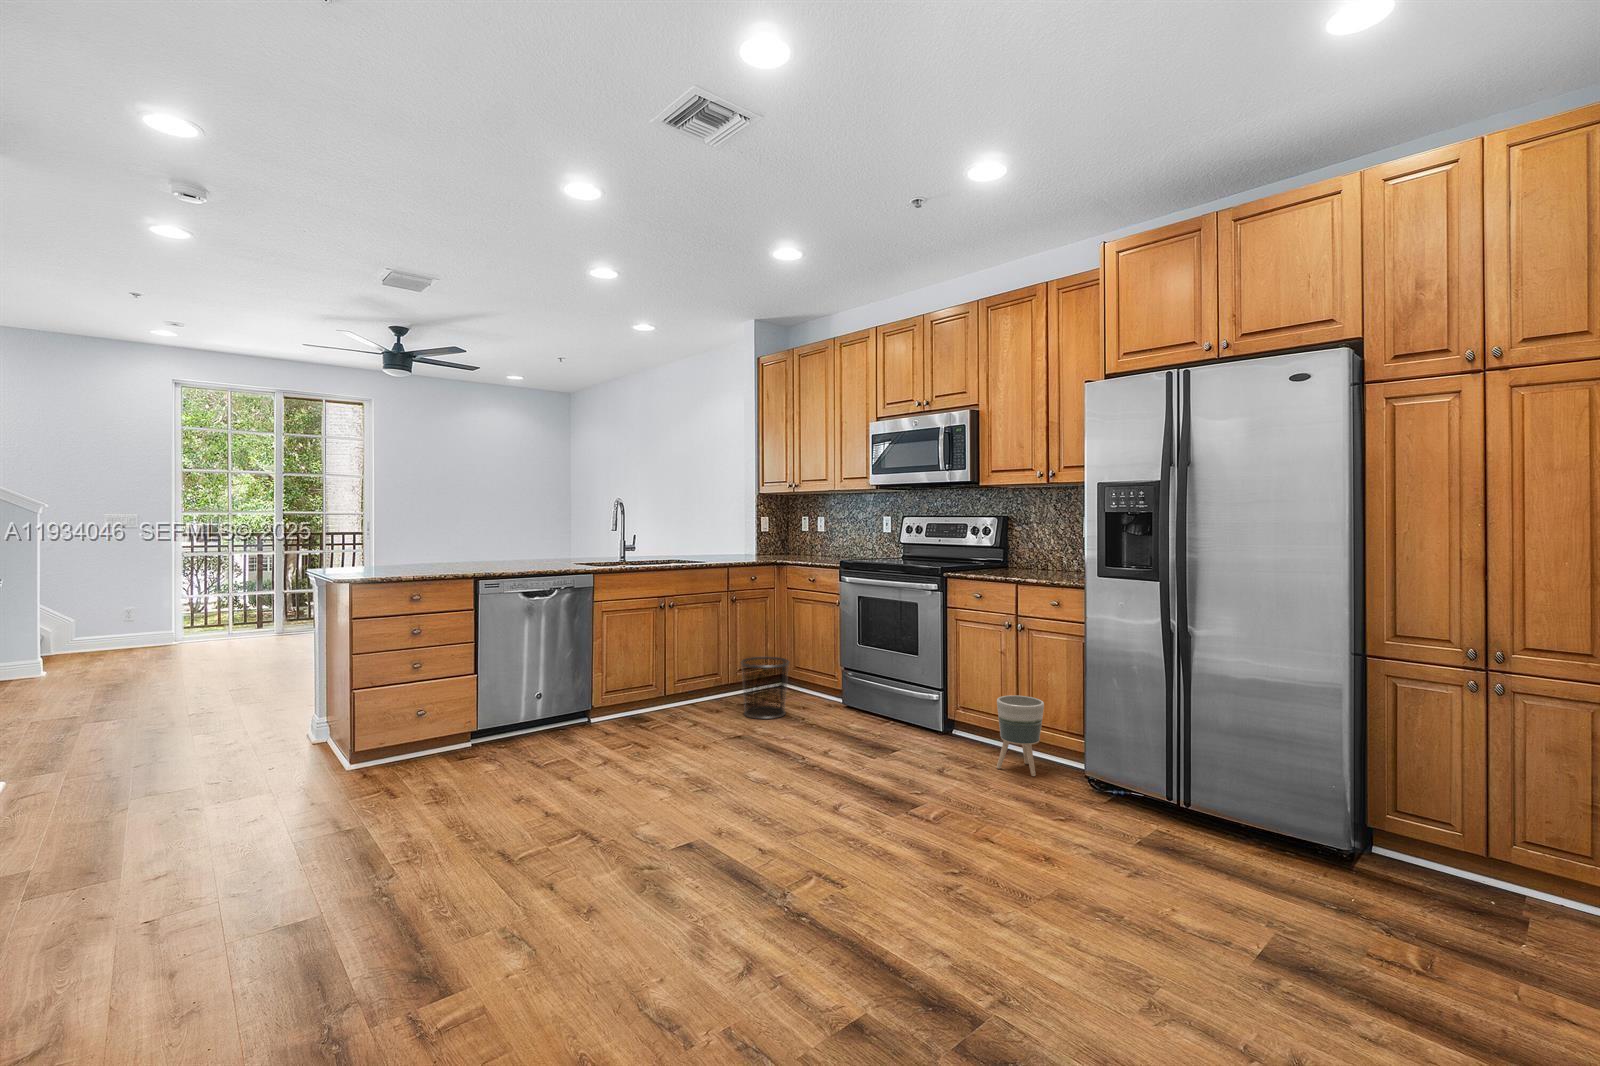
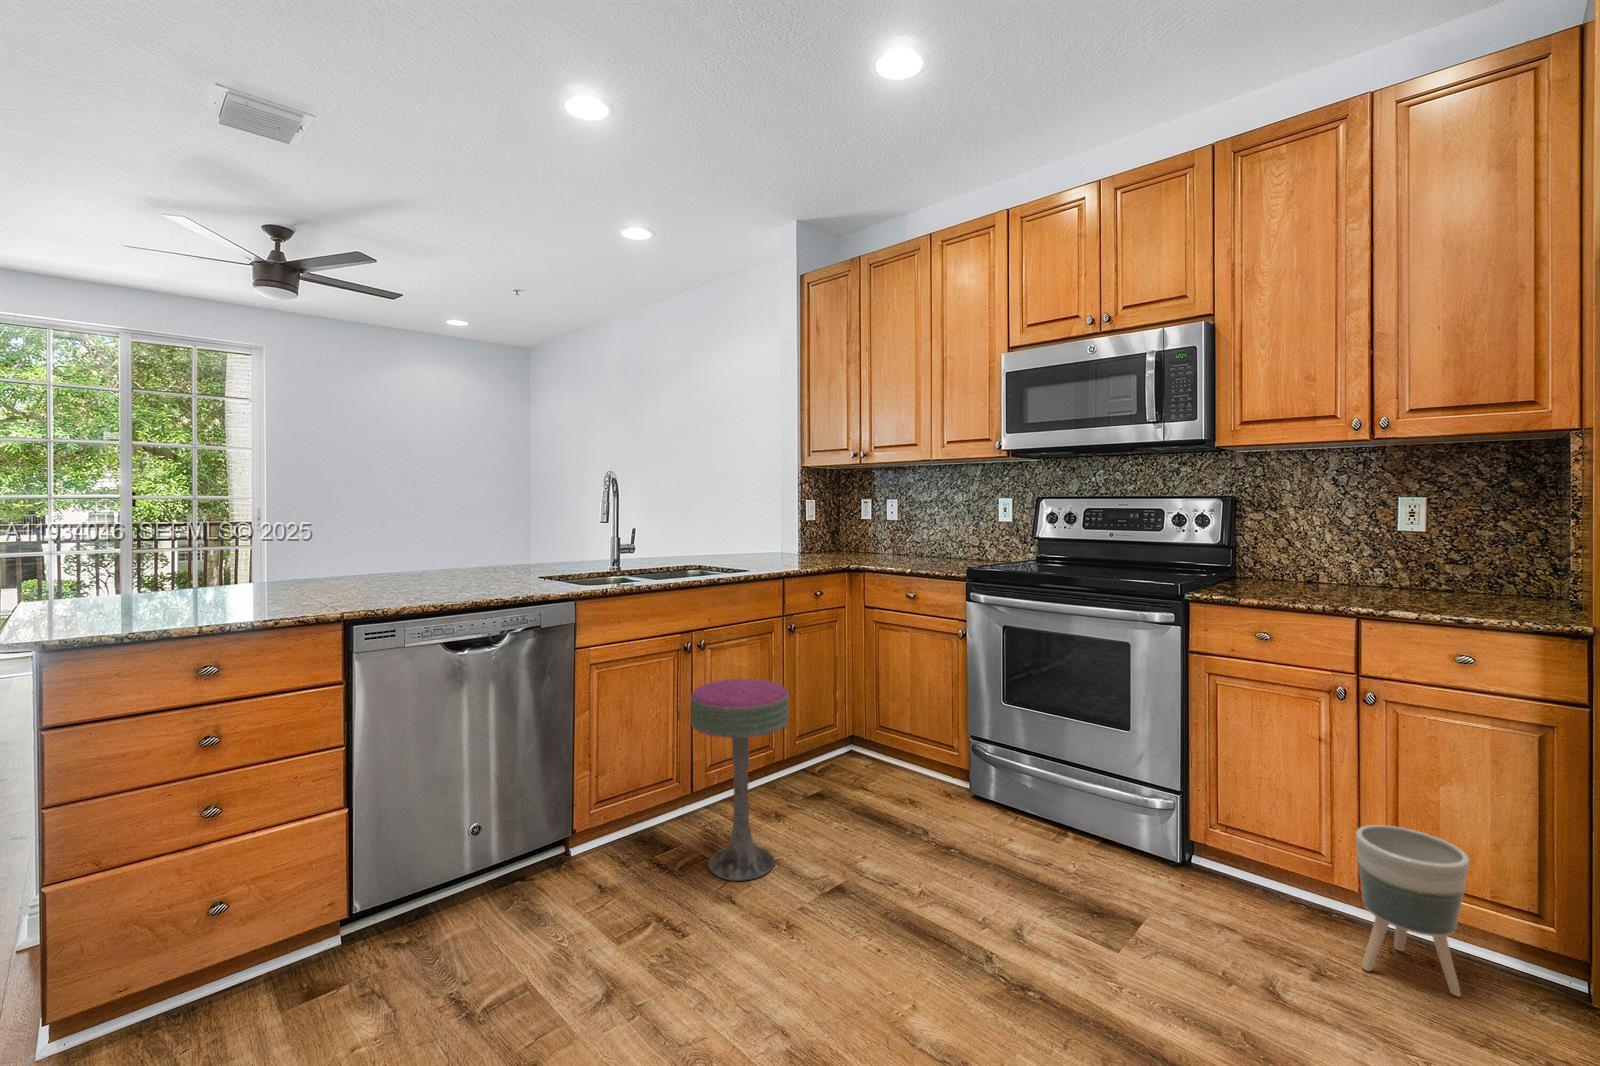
bar stool: none [658,622,715,733] -> present [691,679,789,881]
waste bin: present [741,657,789,719] -> none [815,721,895,832]

